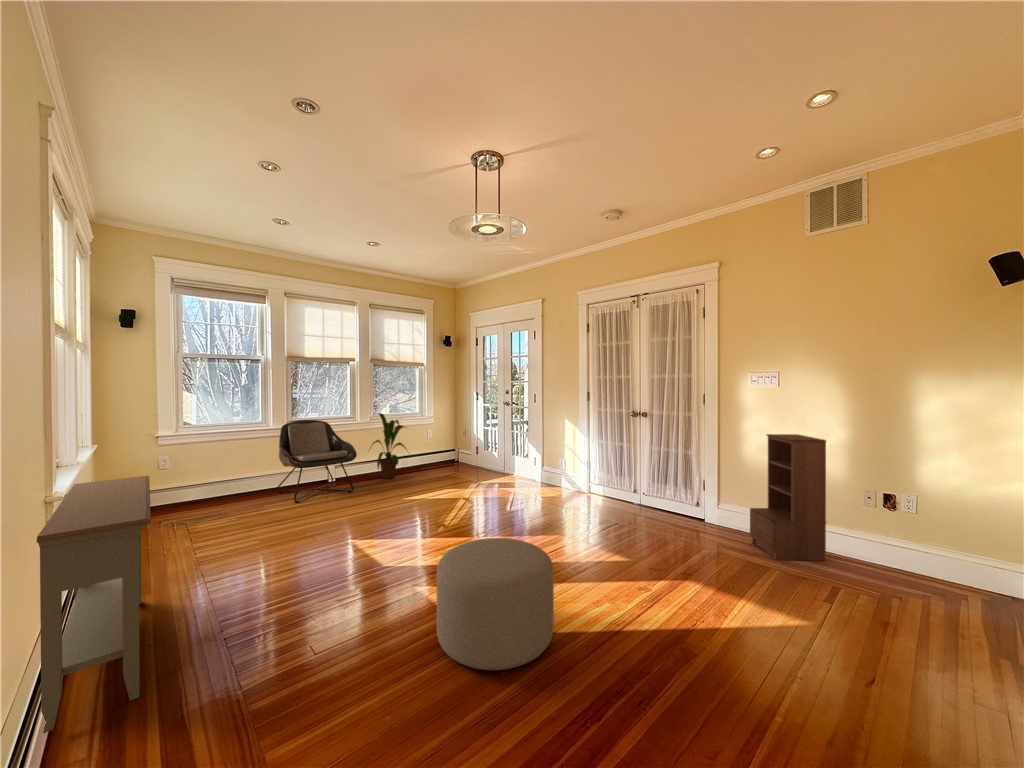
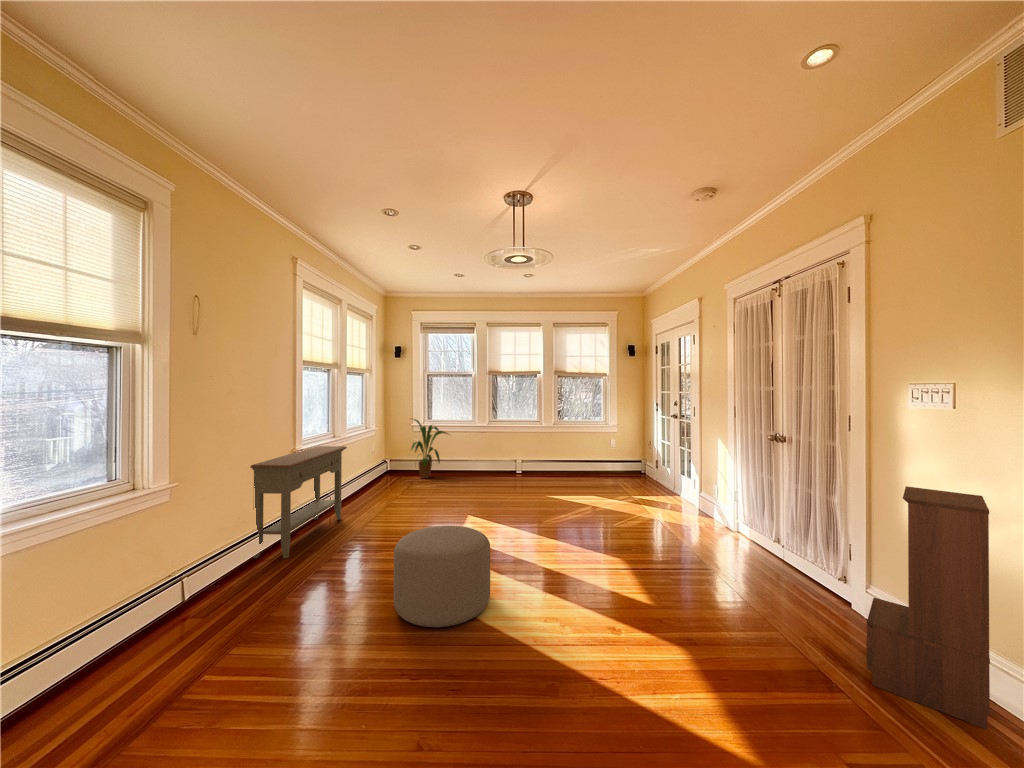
house plant: present [372,413,406,479] -> present [411,419,448,478]
lounge chair: present [277,420,357,503] -> none [471,421,524,484]

